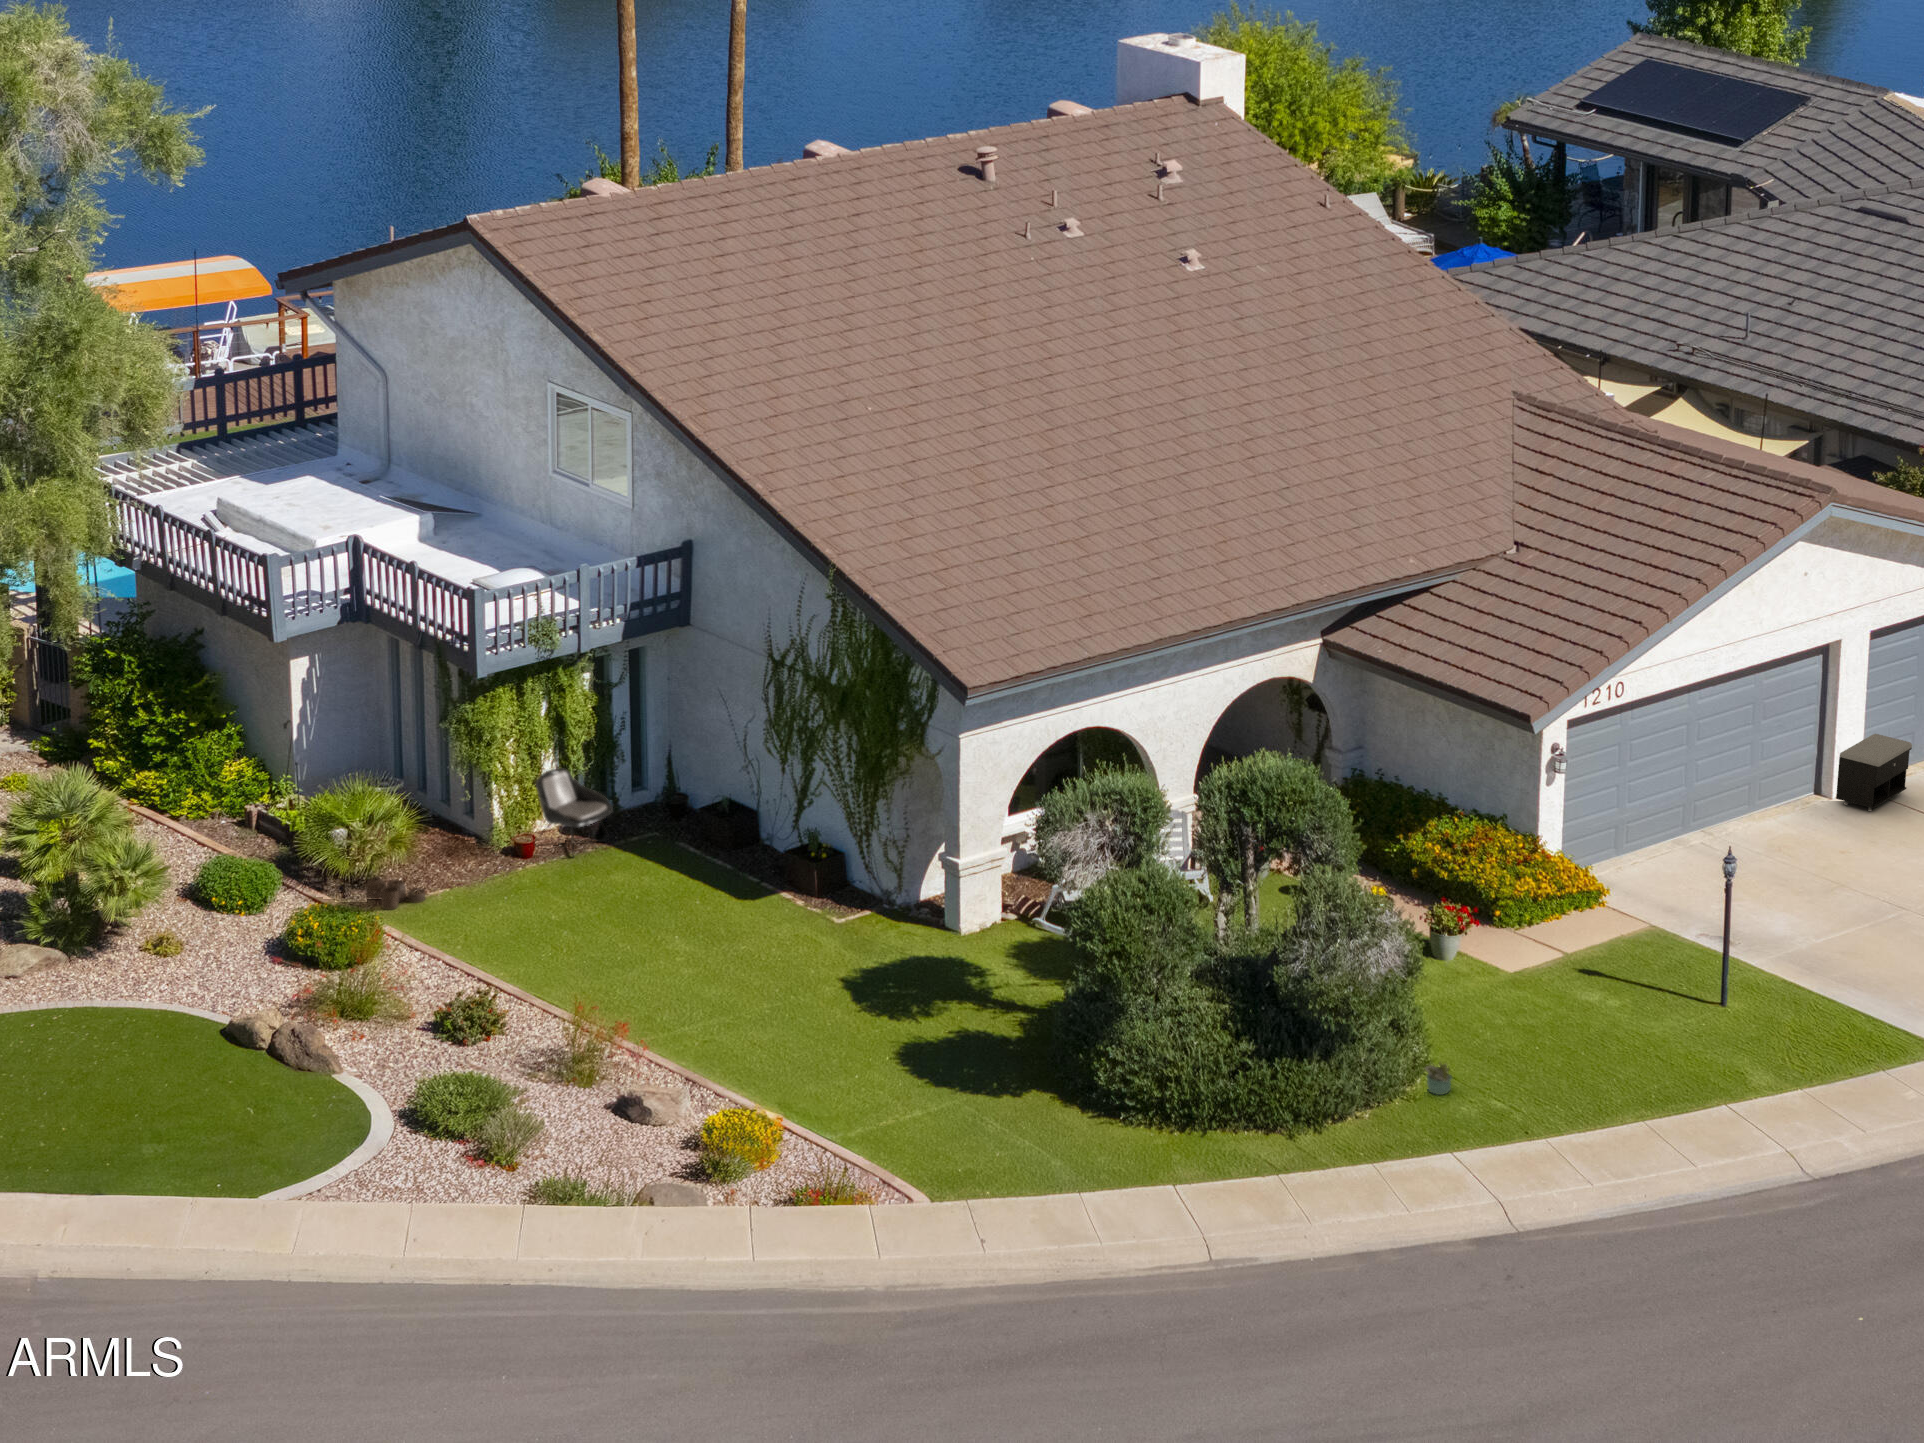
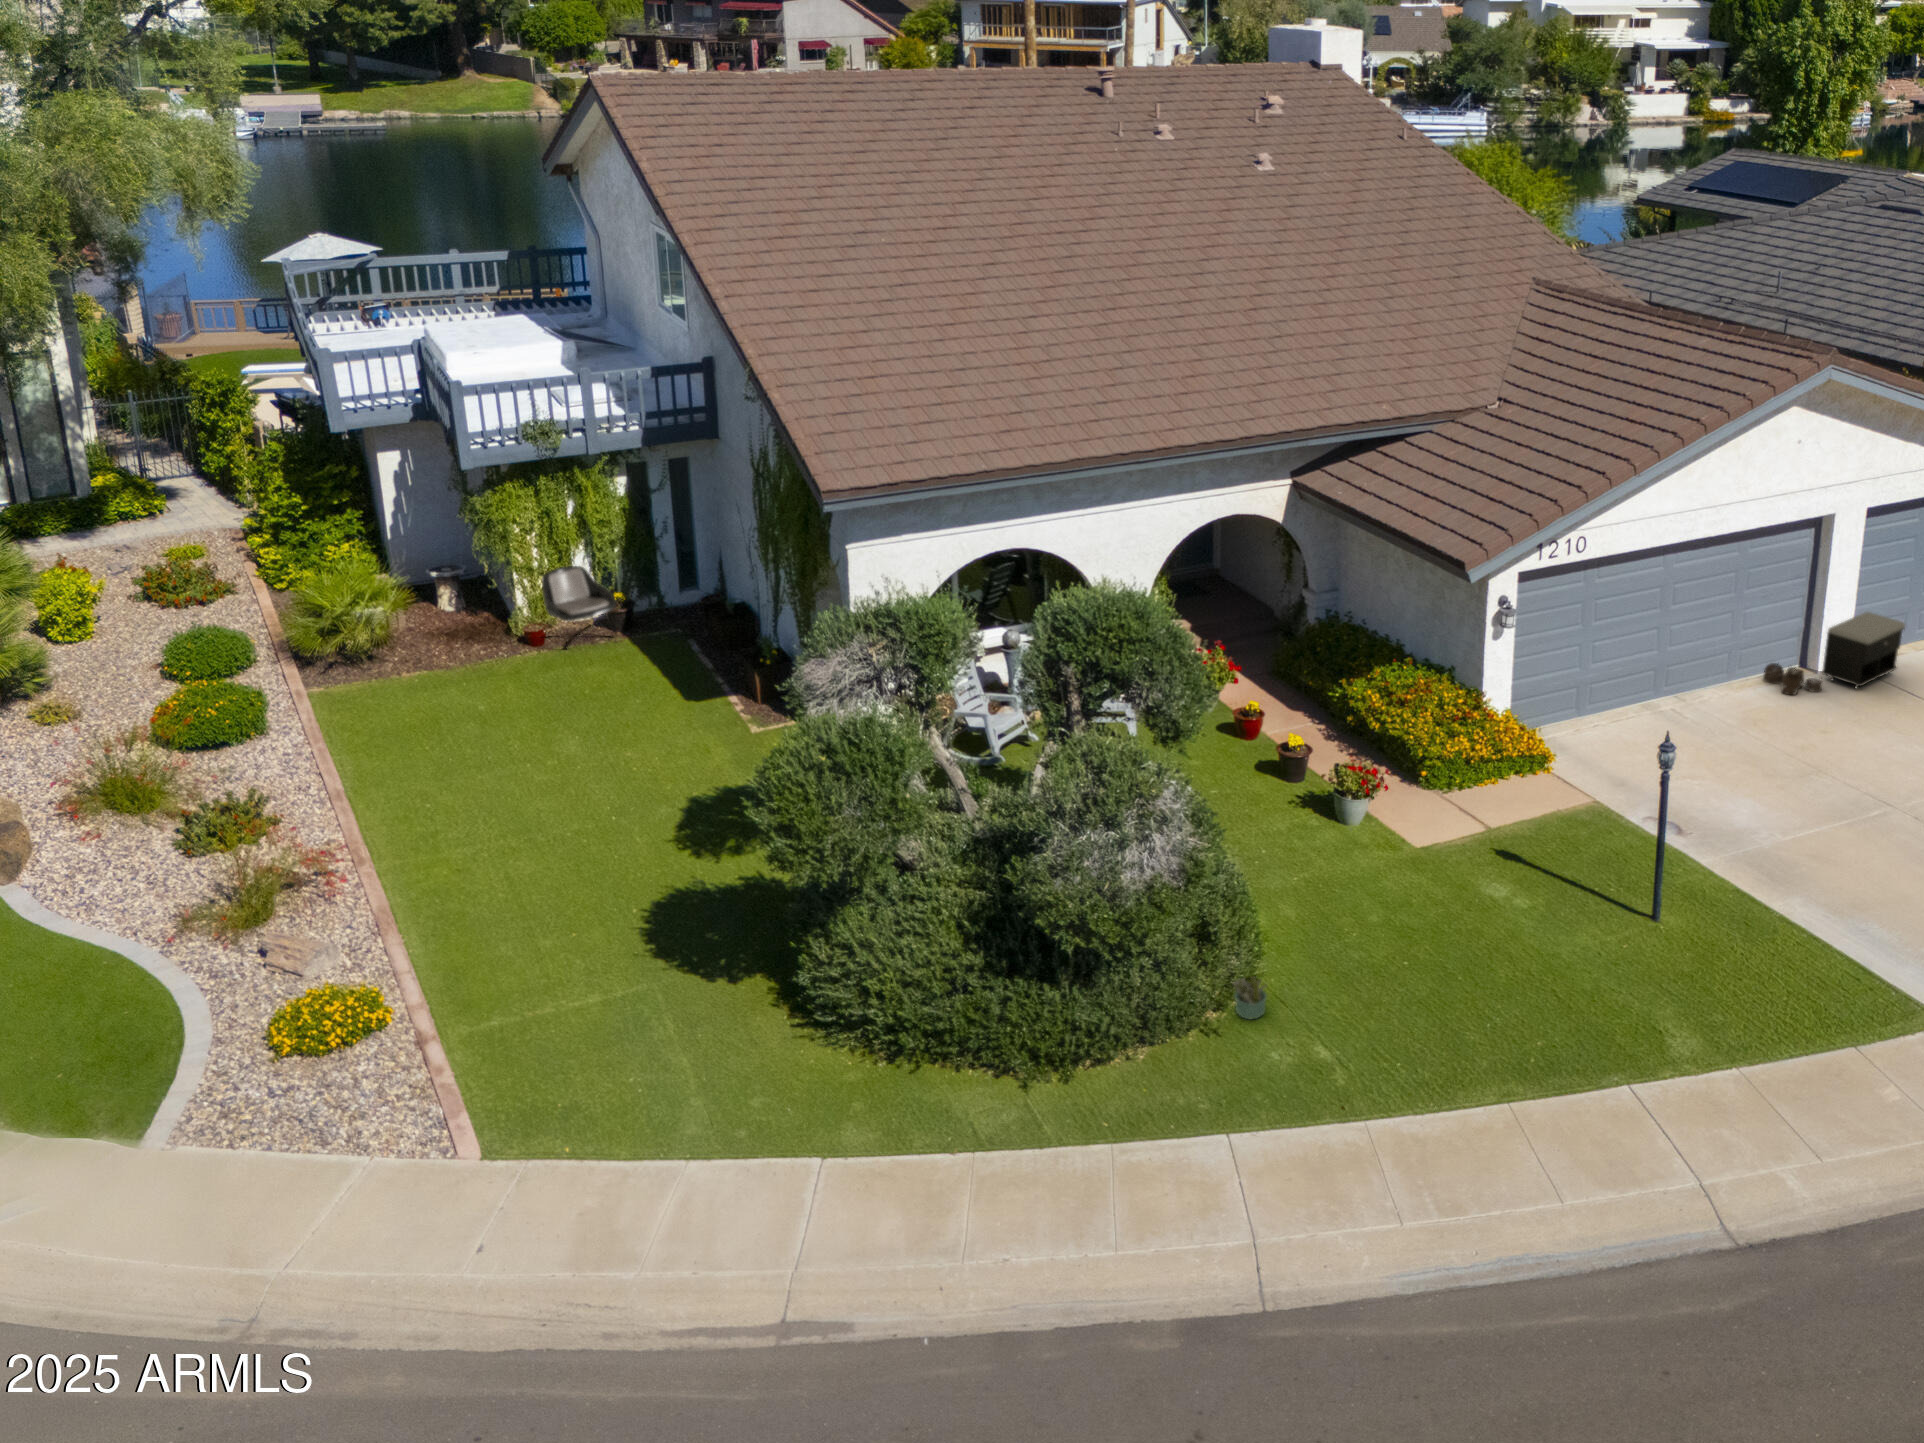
woven basket: present [366,877,425,910] -> present [1763,663,1822,695]

